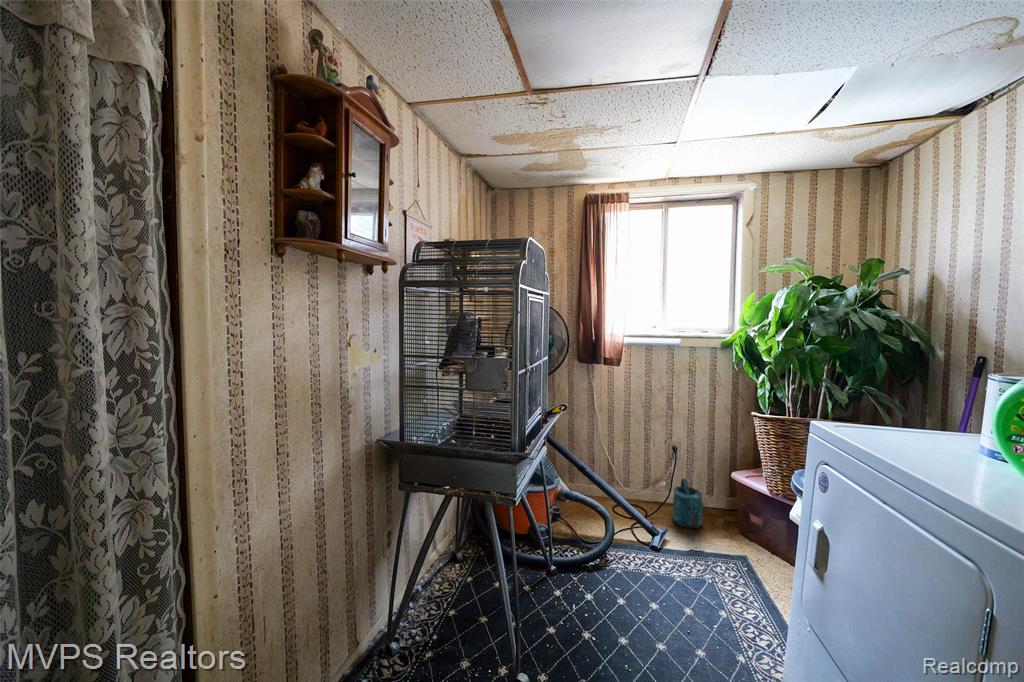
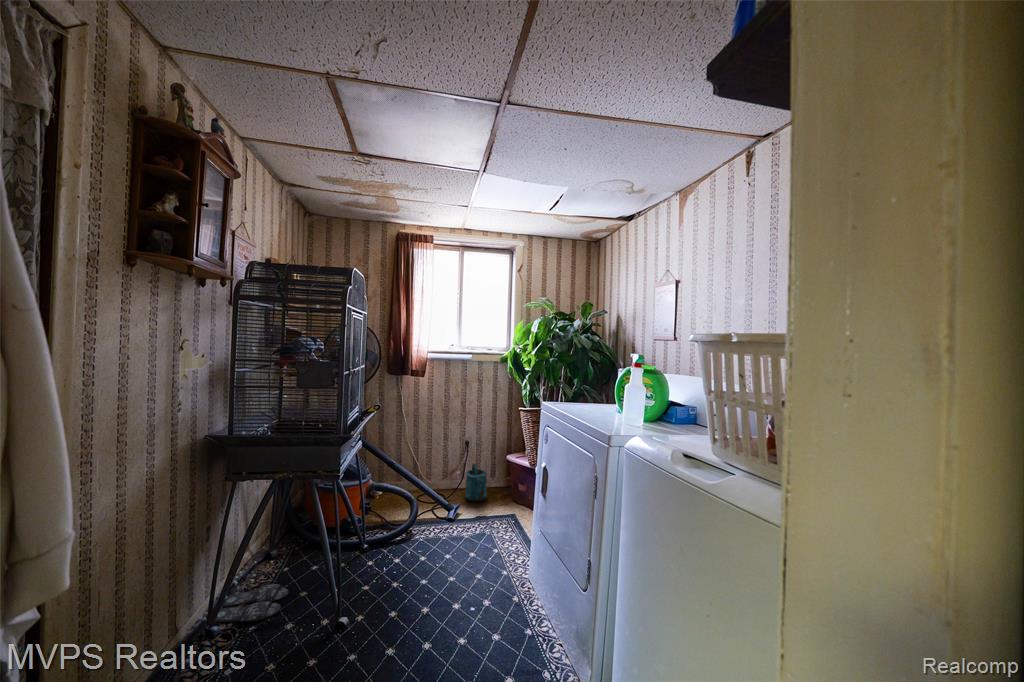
slippers: none [410,583,477,624] -> present [215,584,288,622]

